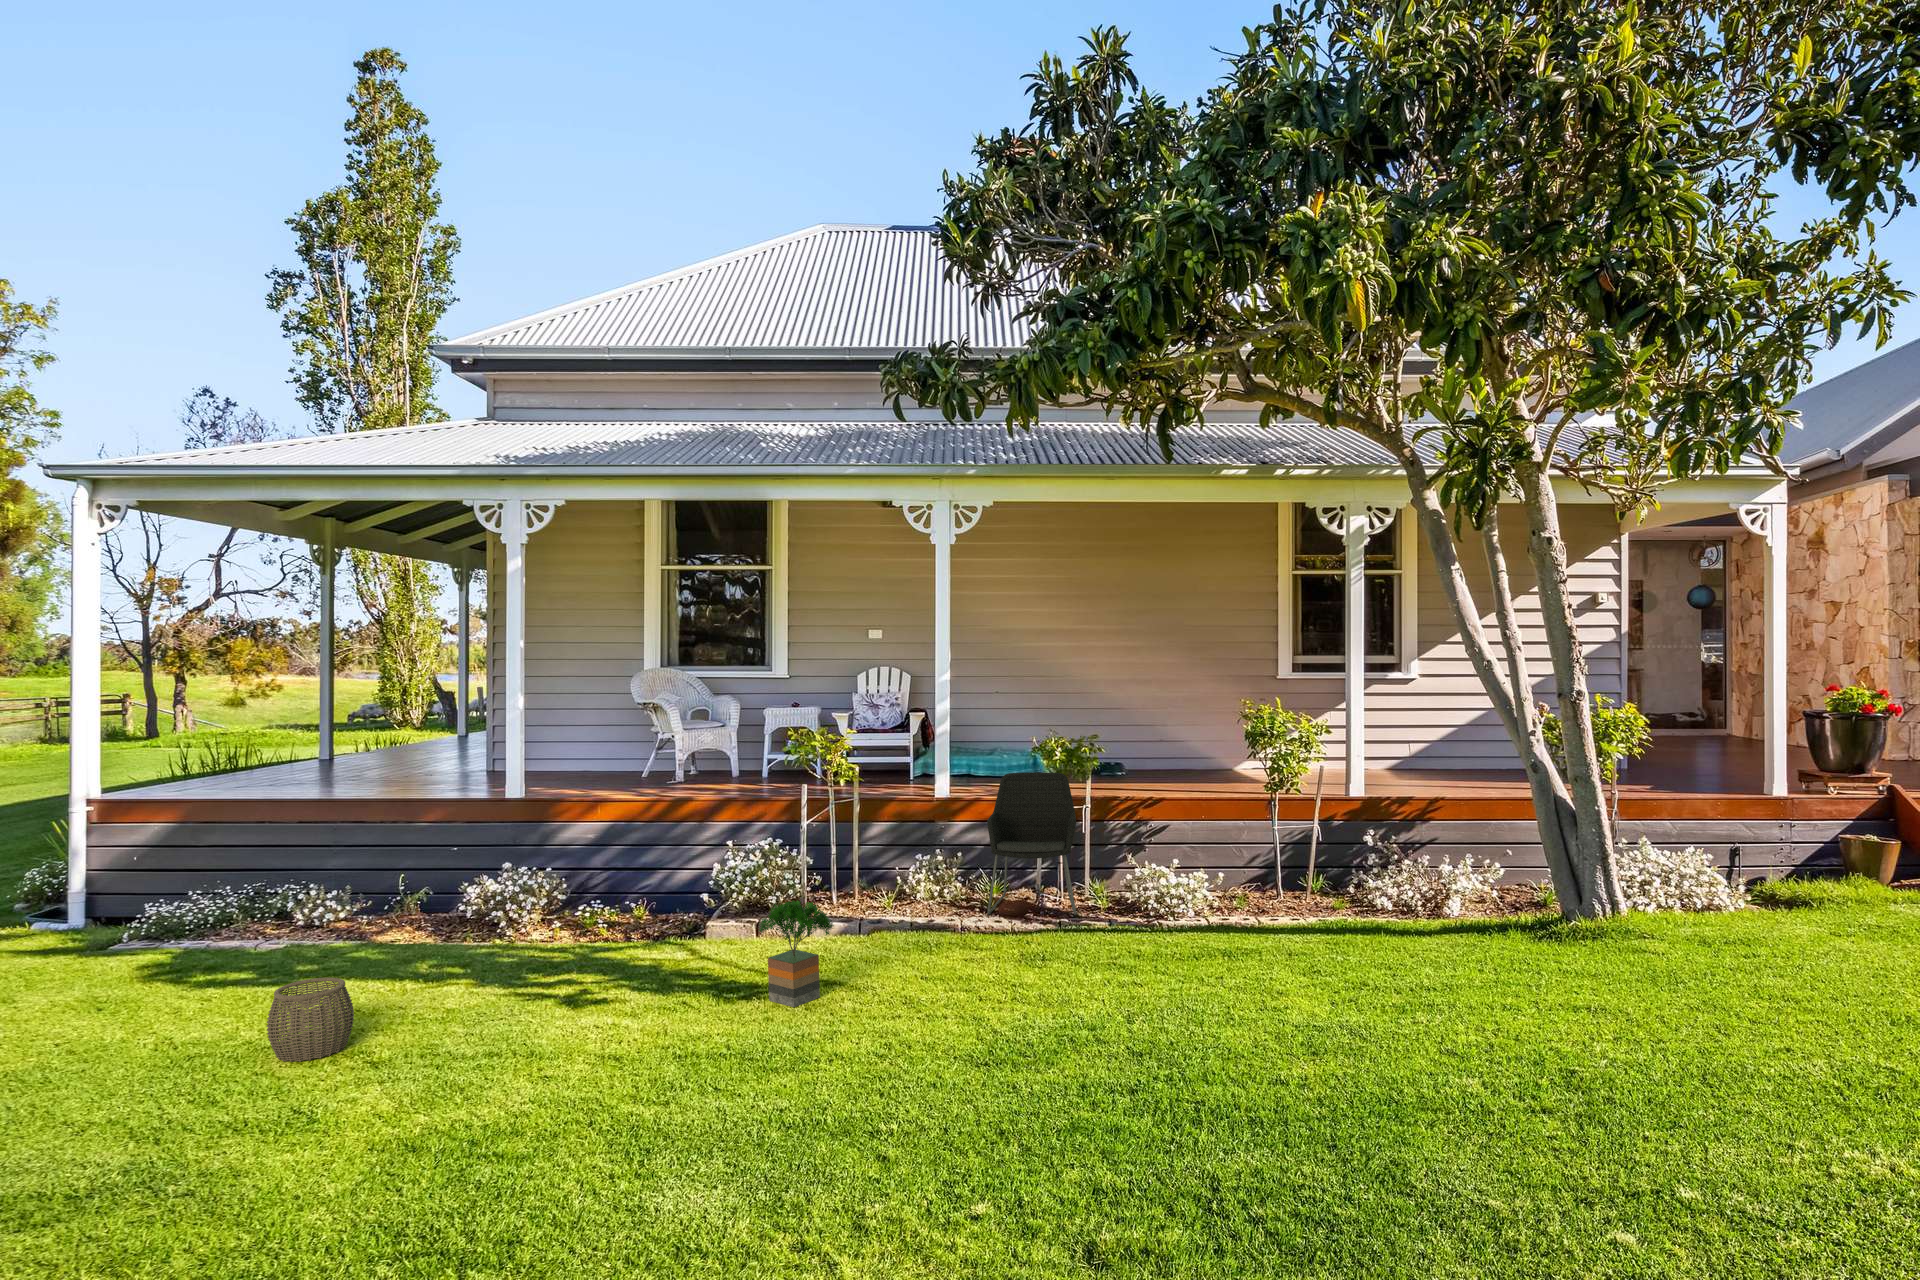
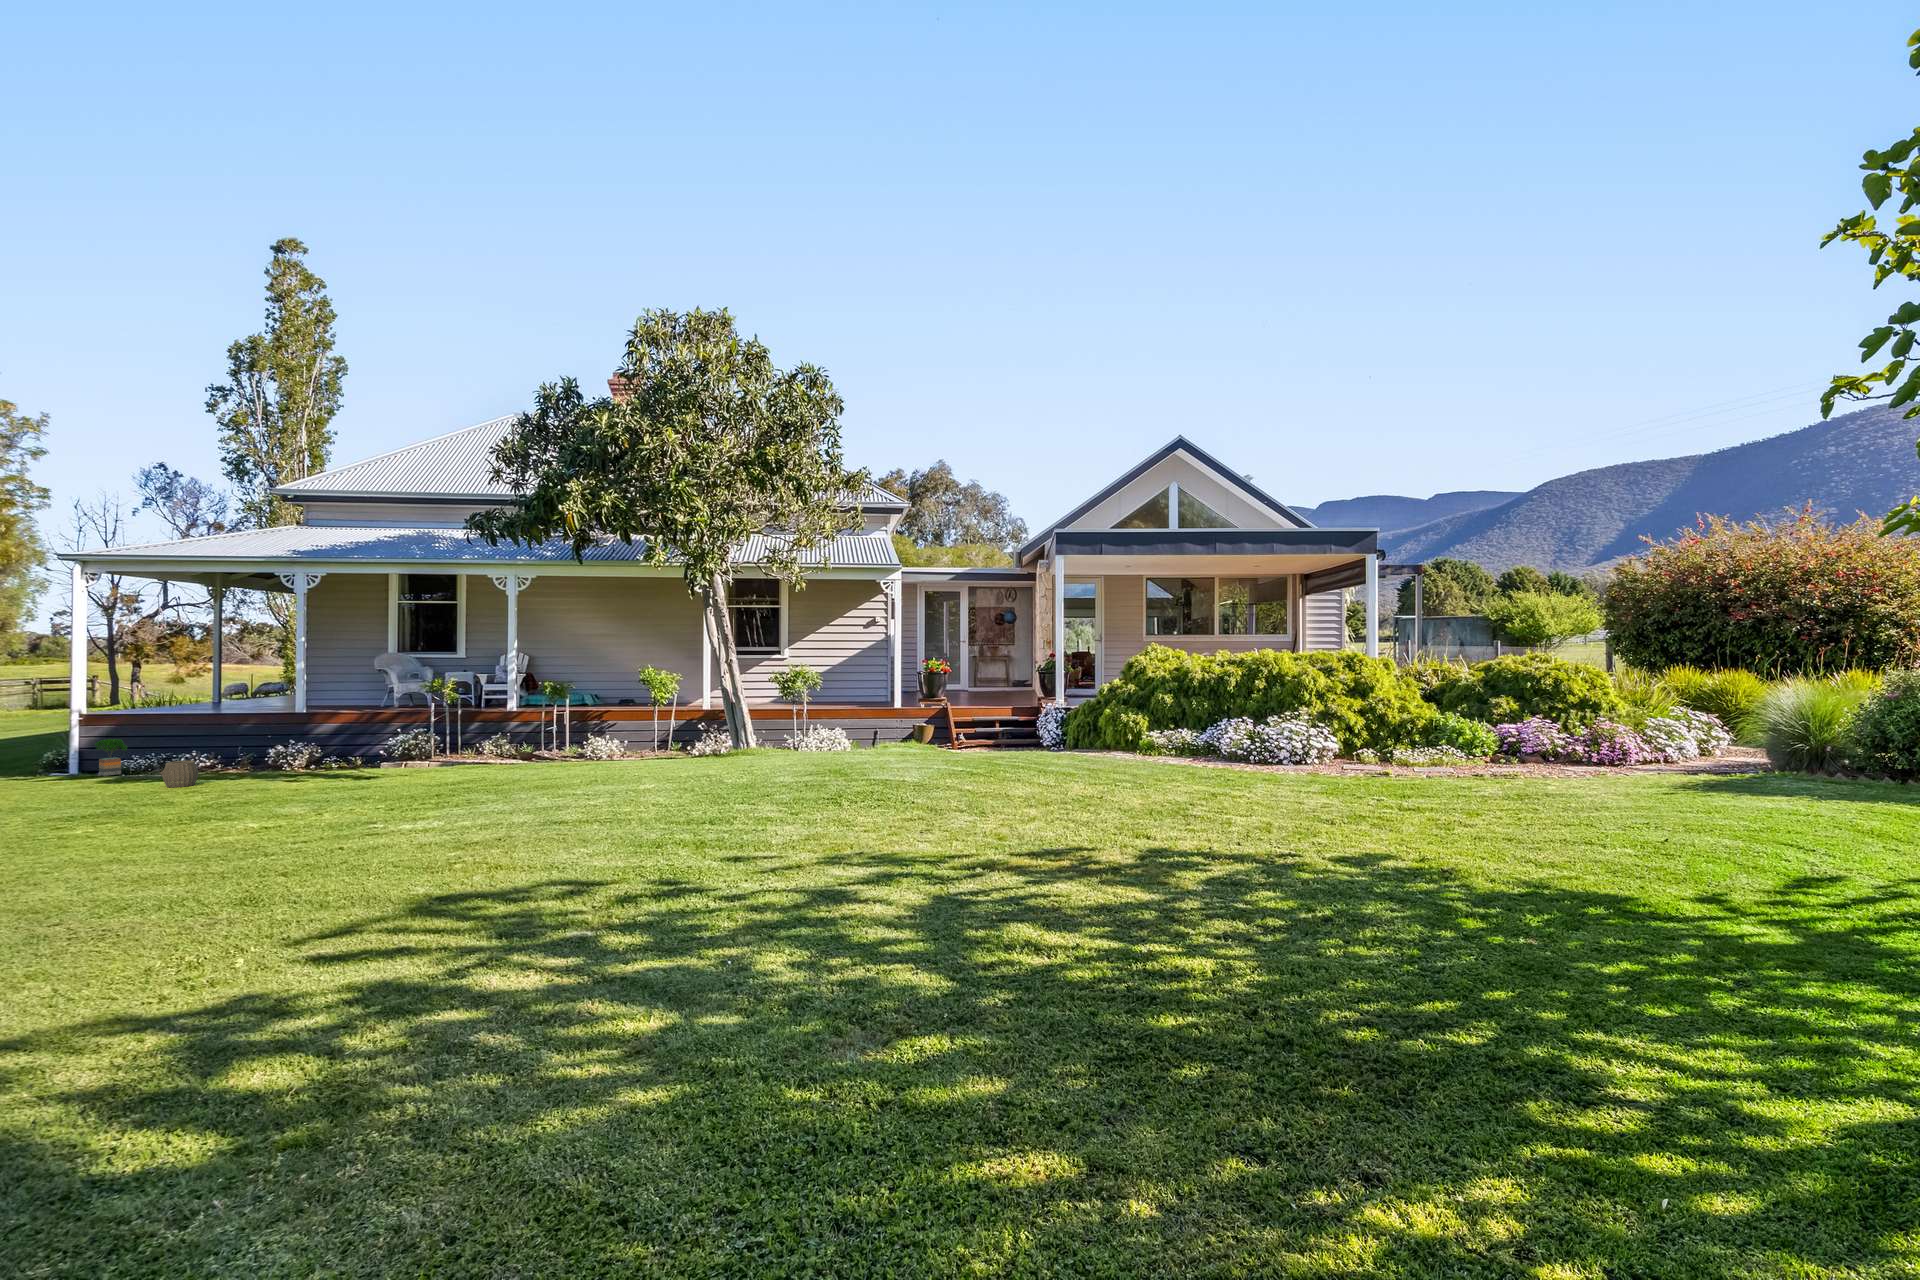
chair: present [987,772,1077,915] -> none [508,698,557,757]
potted tree: present [759,900,834,1007] -> present [95,739,127,776]

